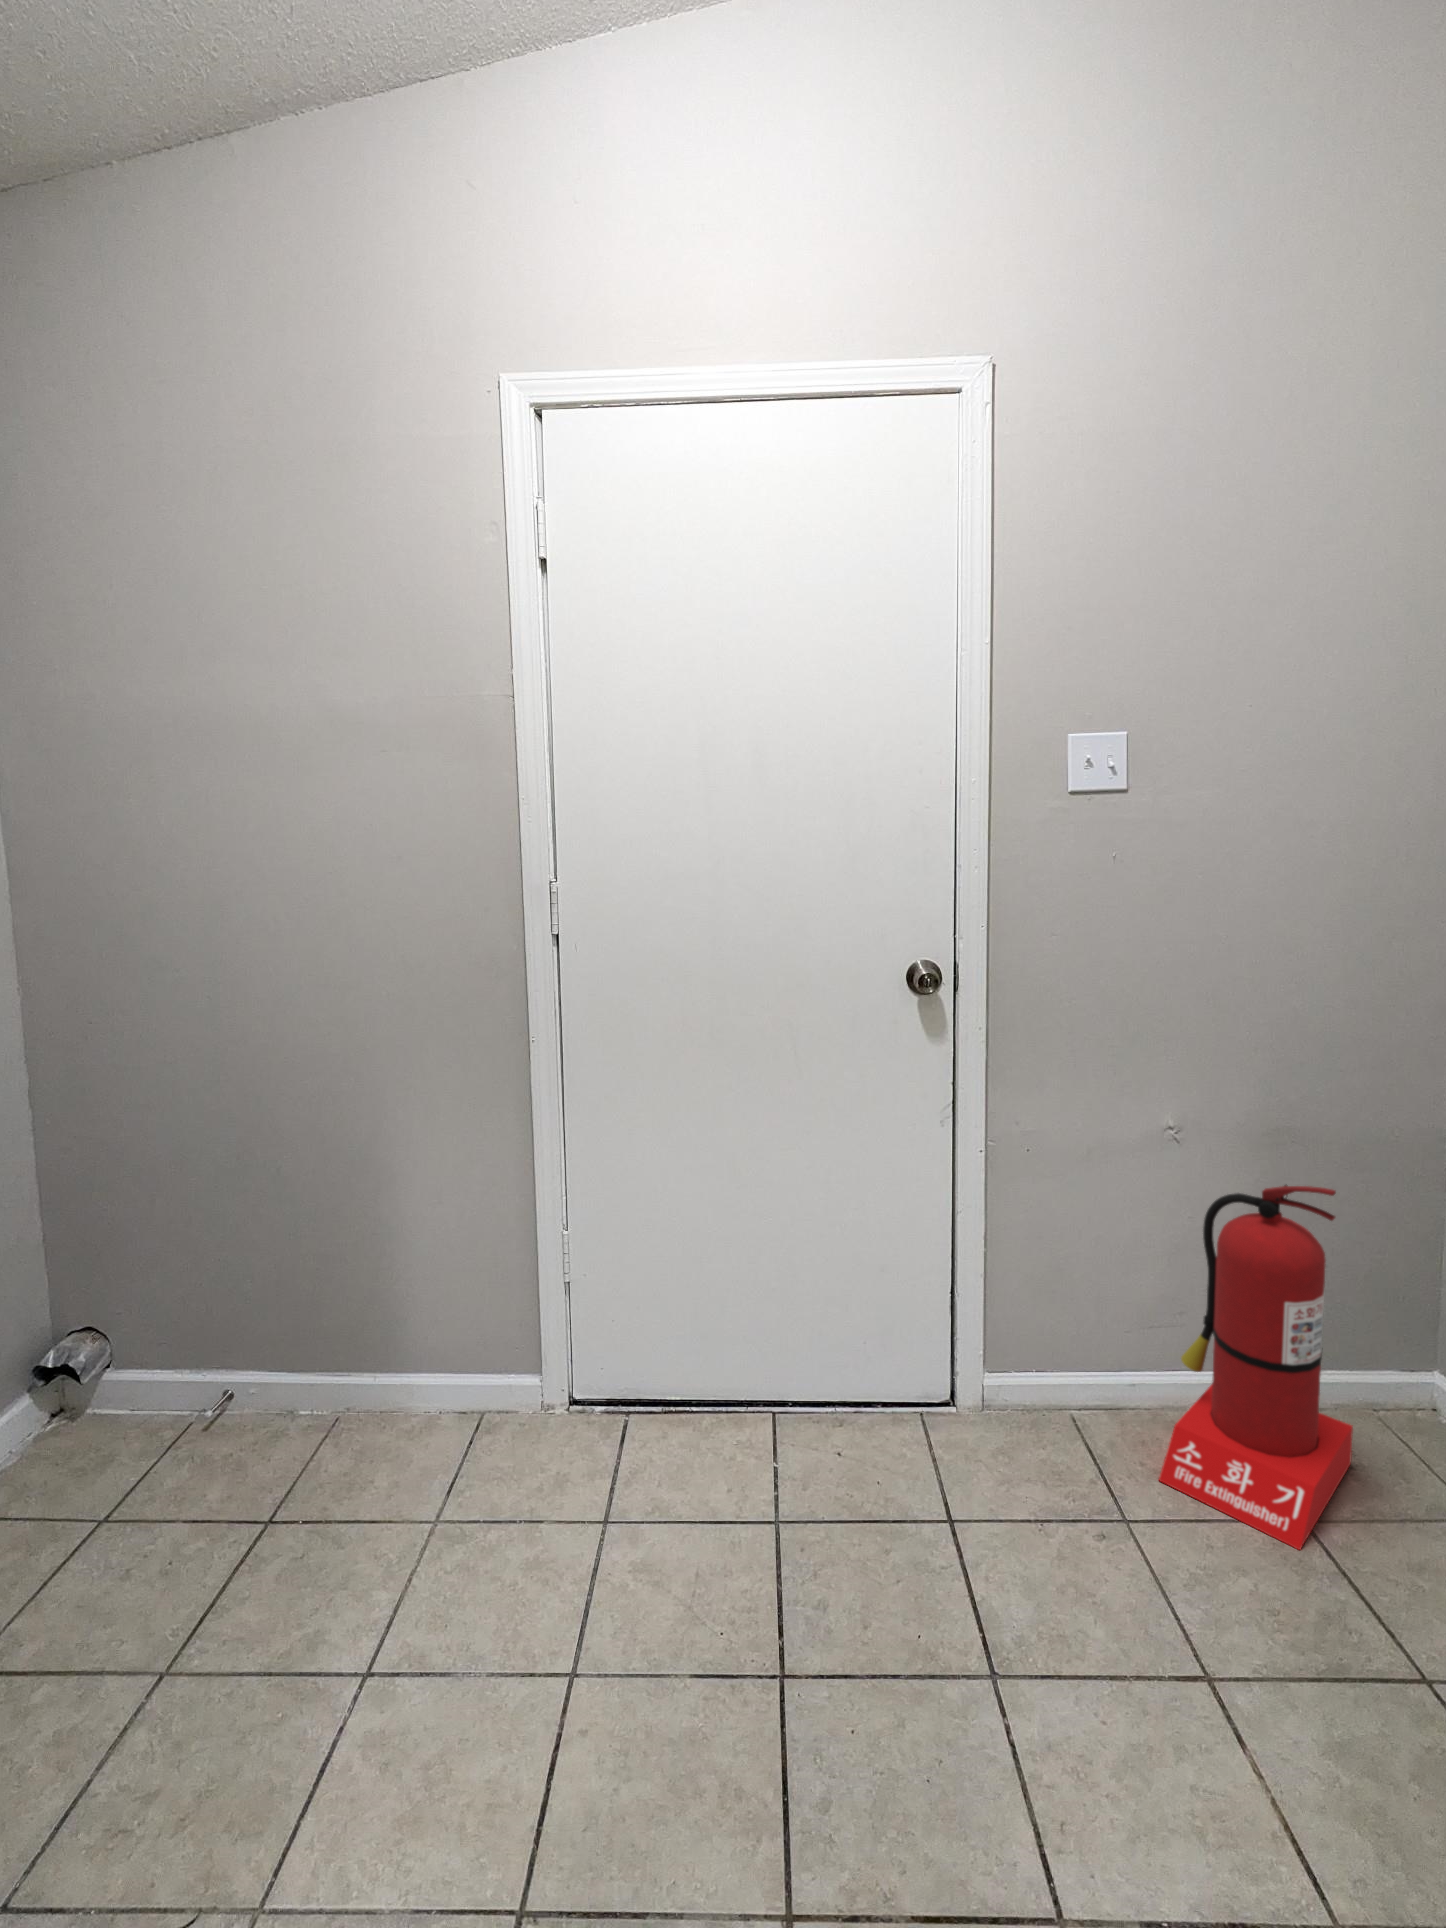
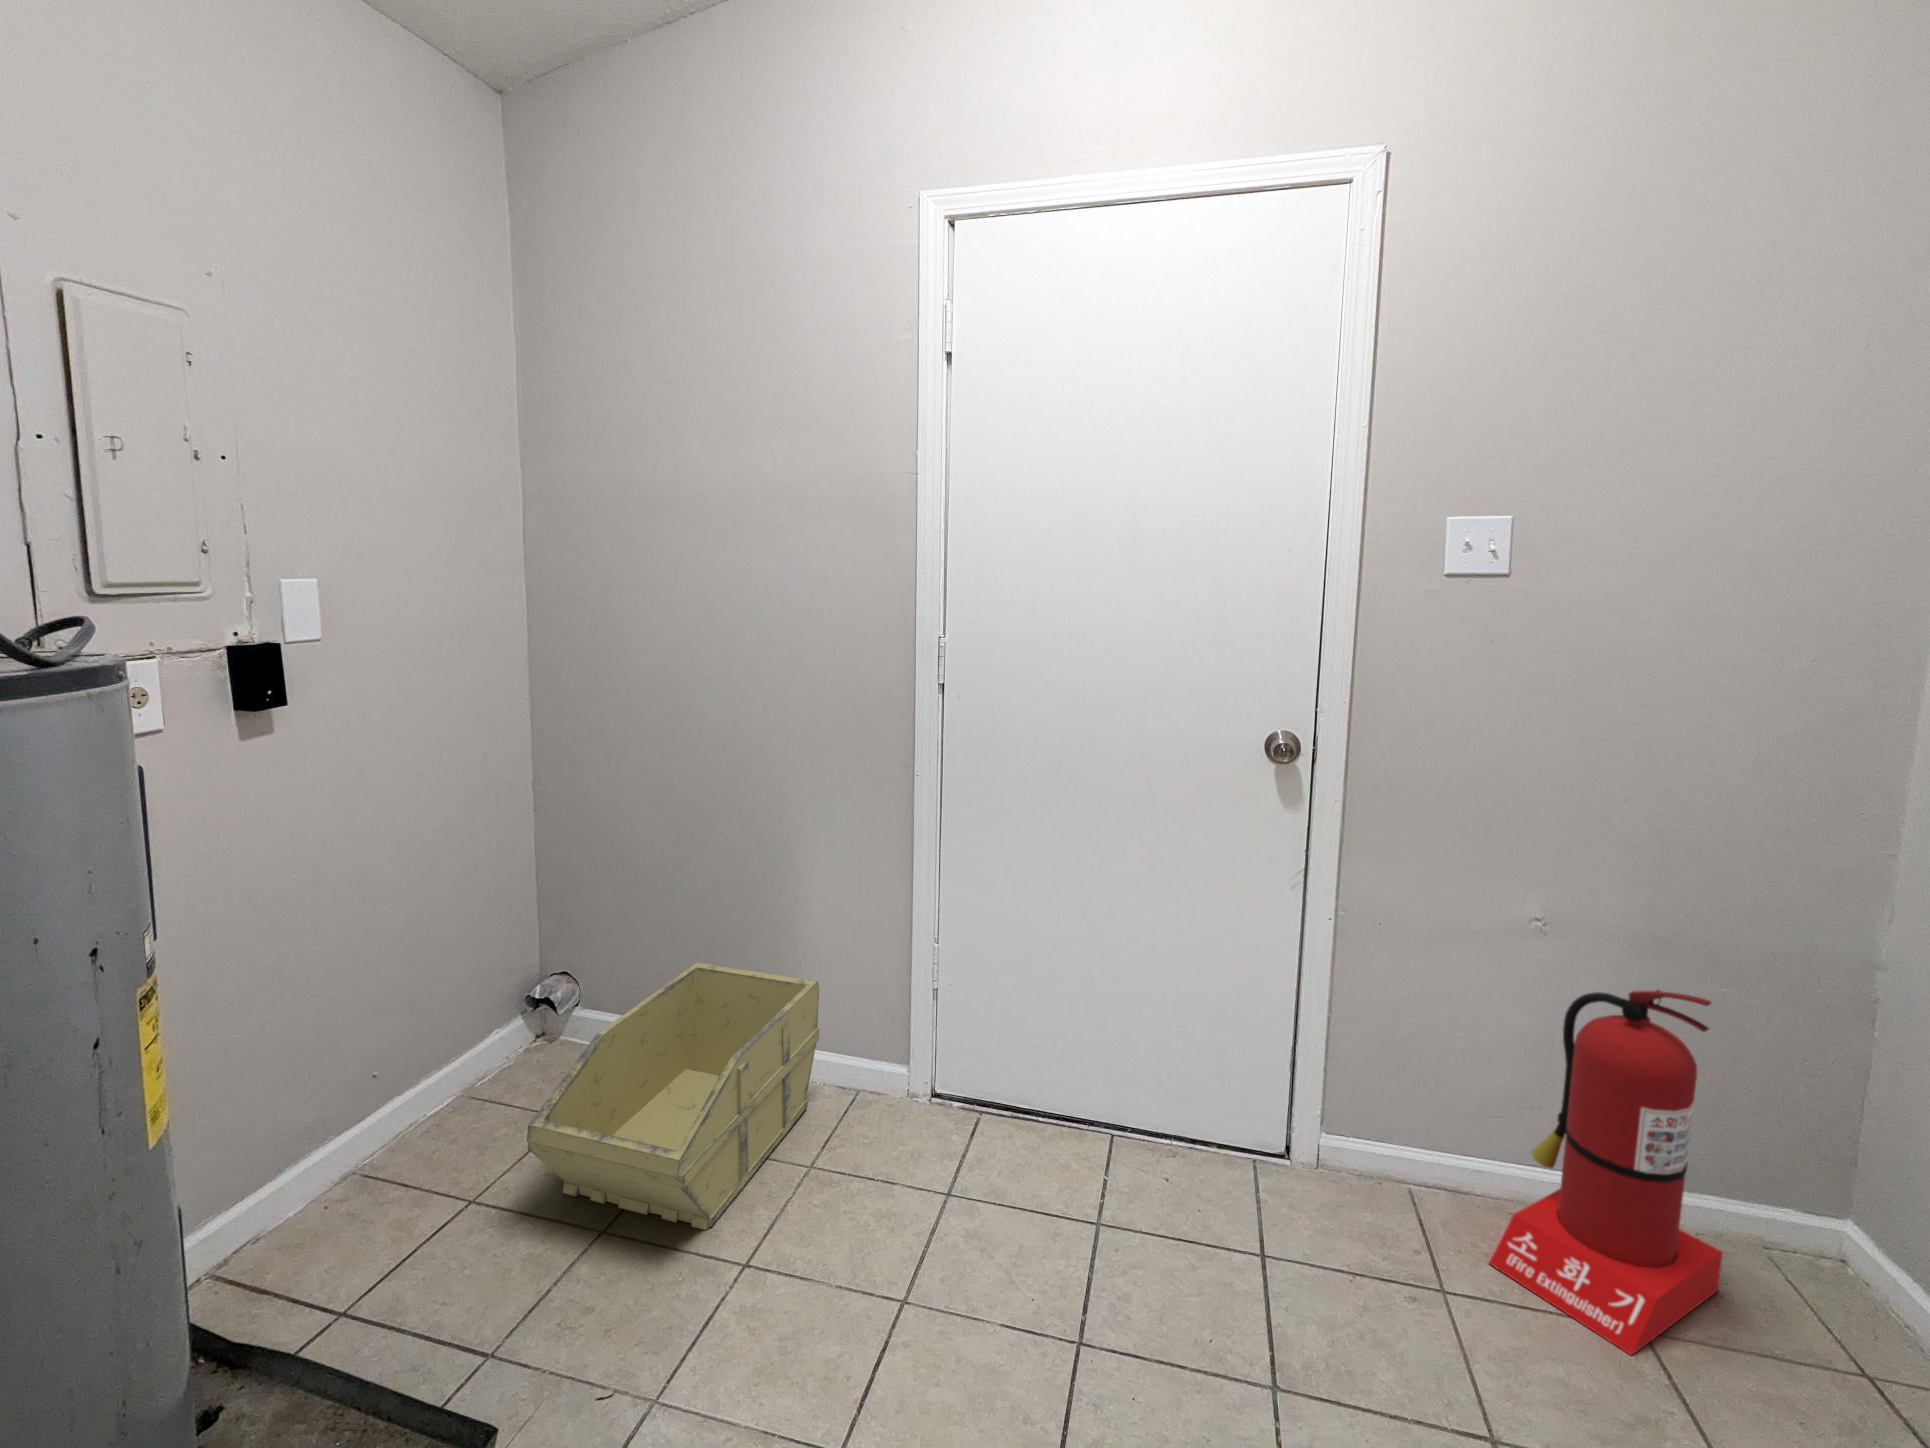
storage bin: none [44,1291,433,1638] -> present [527,962,819,1230]

